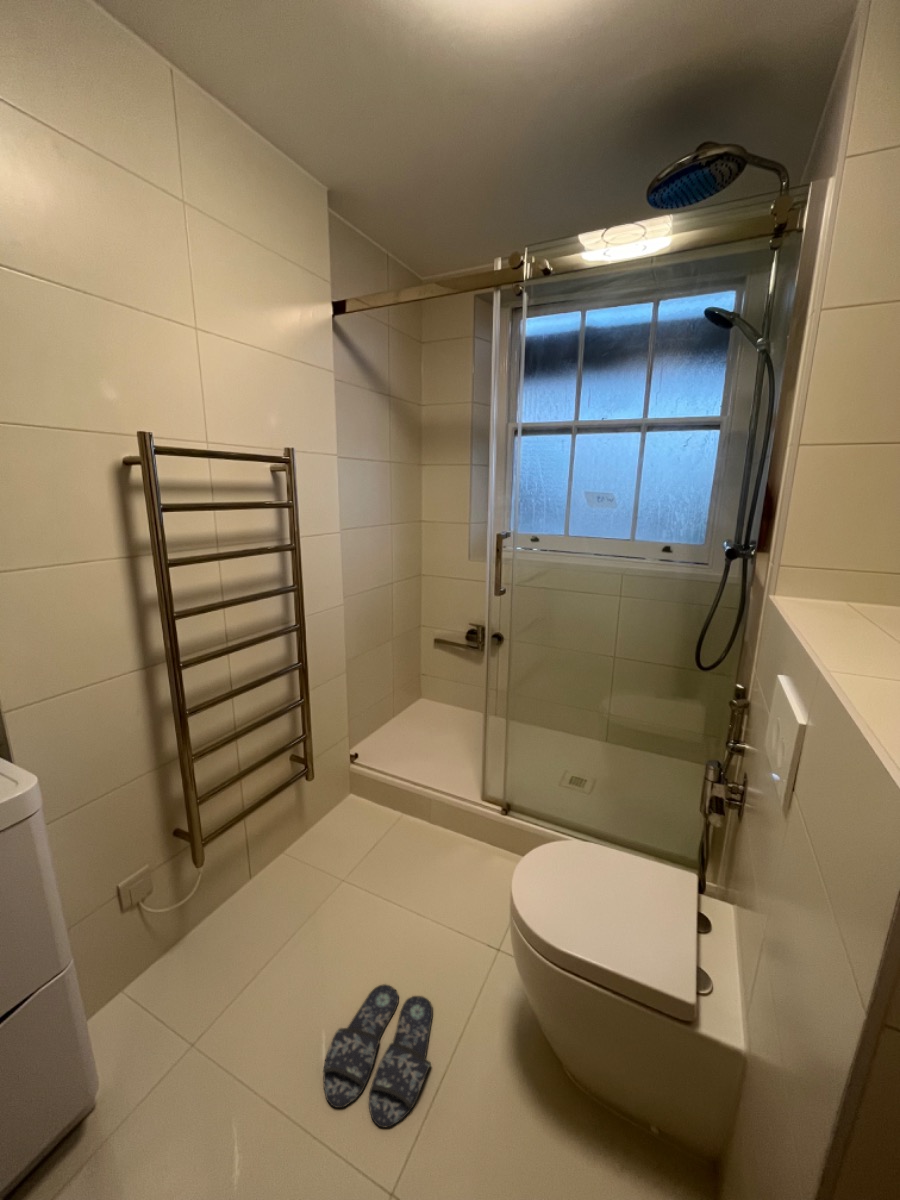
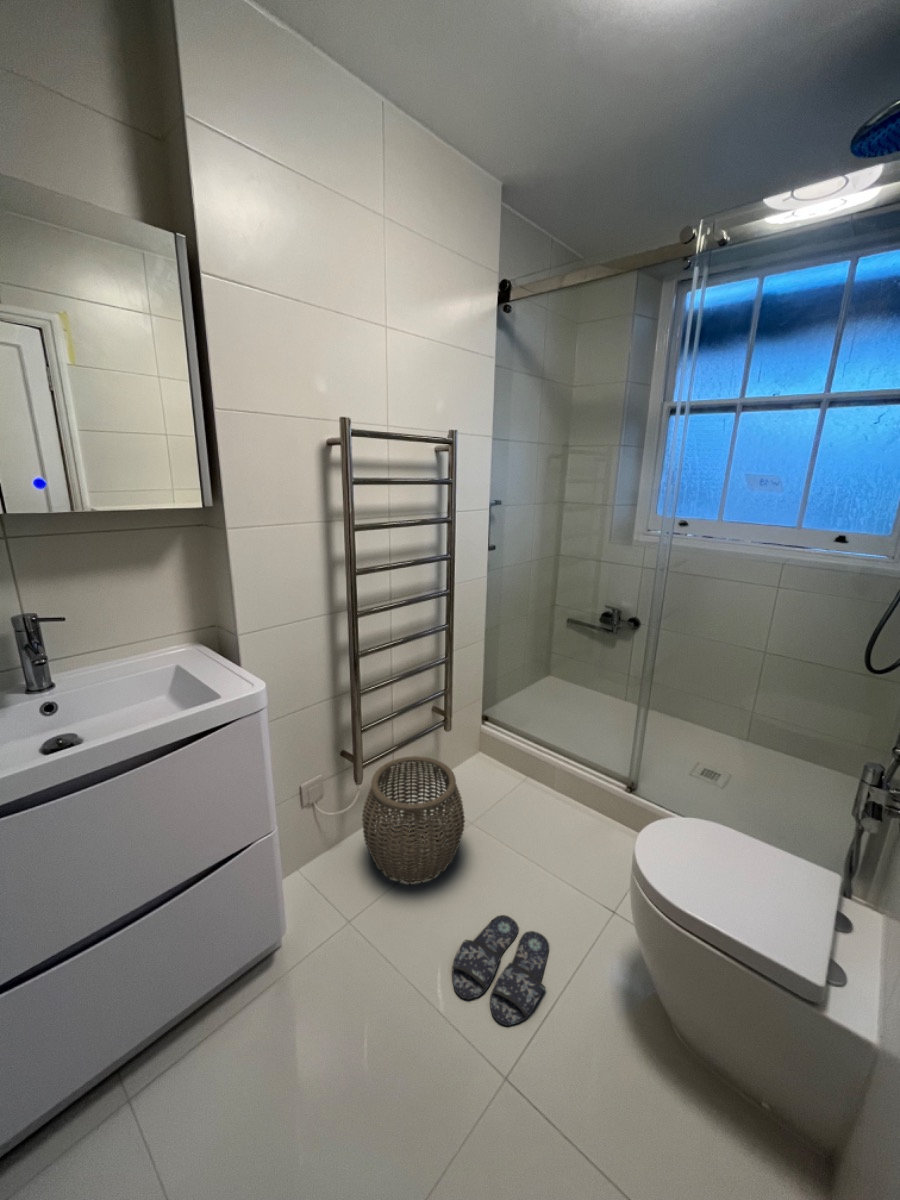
woven basket: none [207,816,333,974] -> present [362,756,465,883]

